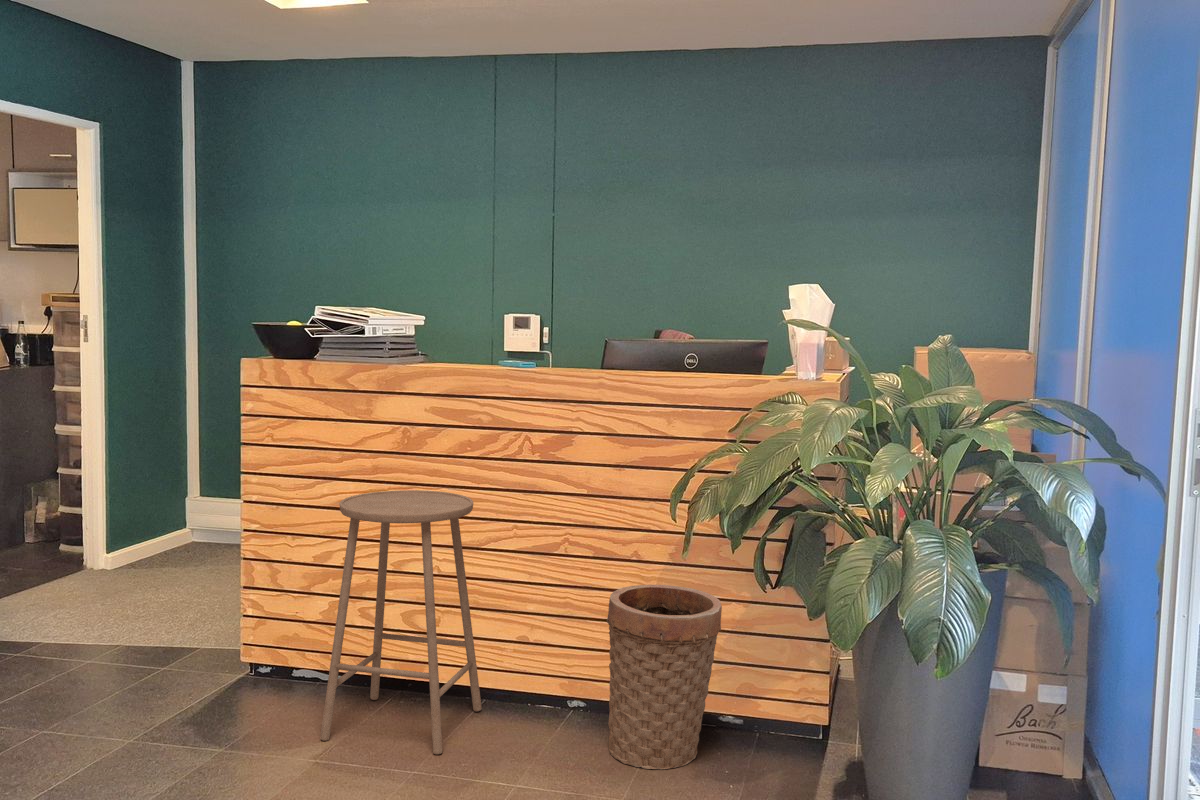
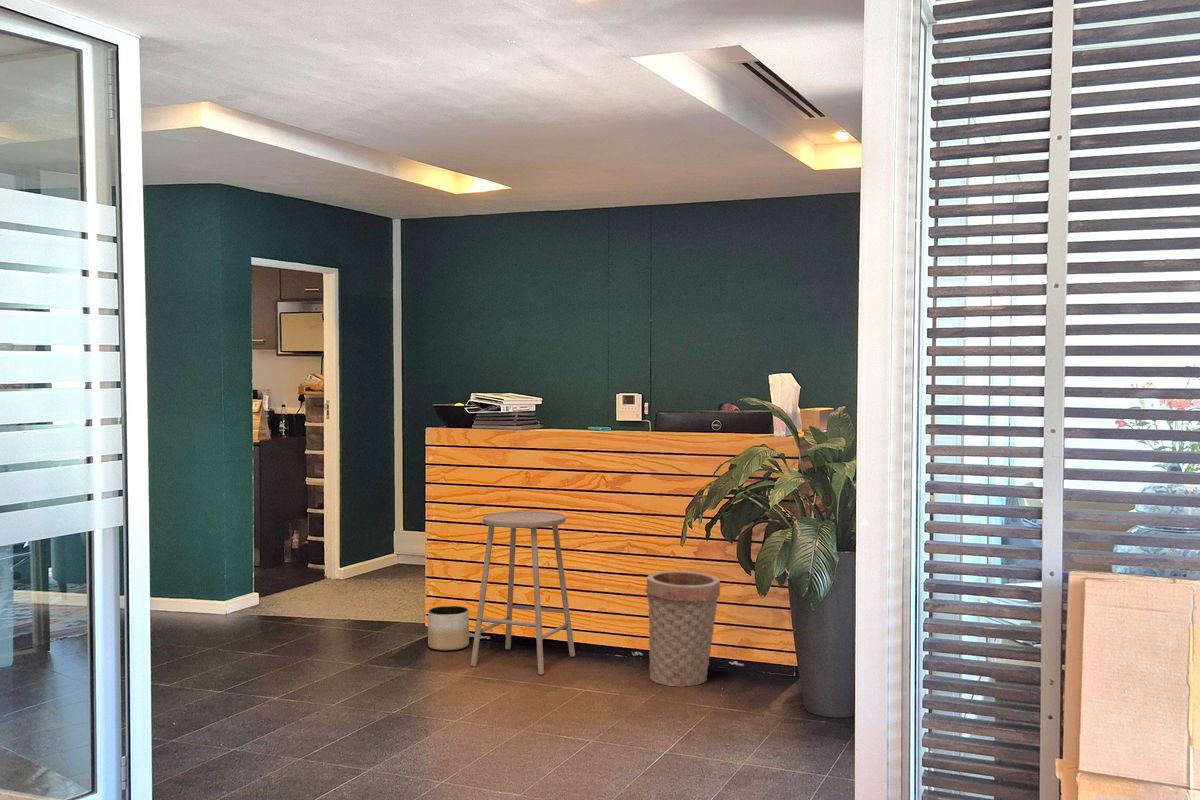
planter: none [247,633,312,708] -> present [428,606,469,651]

